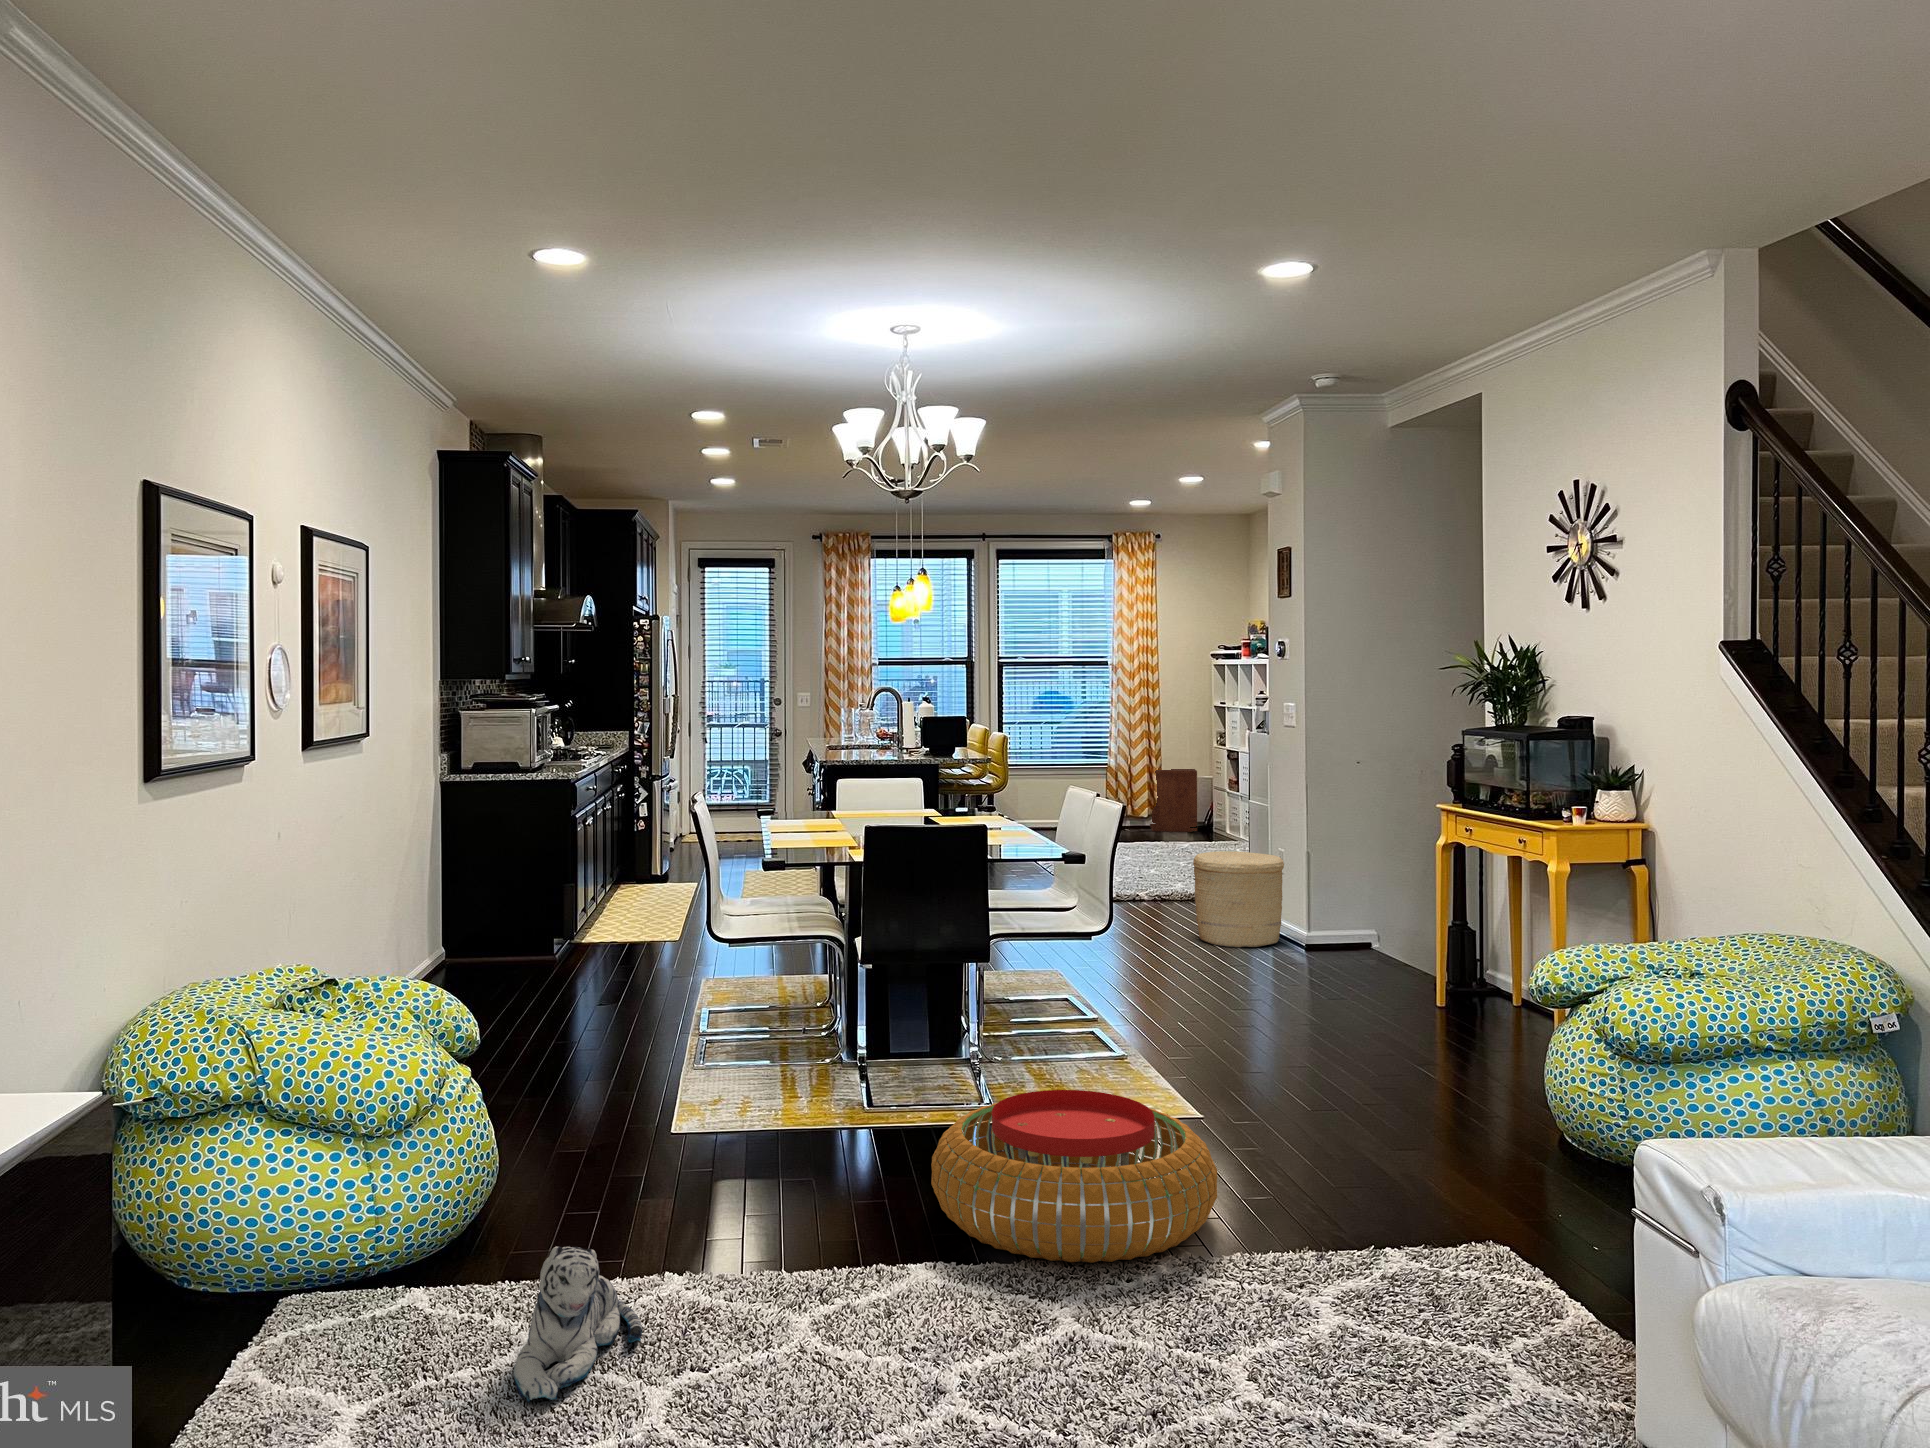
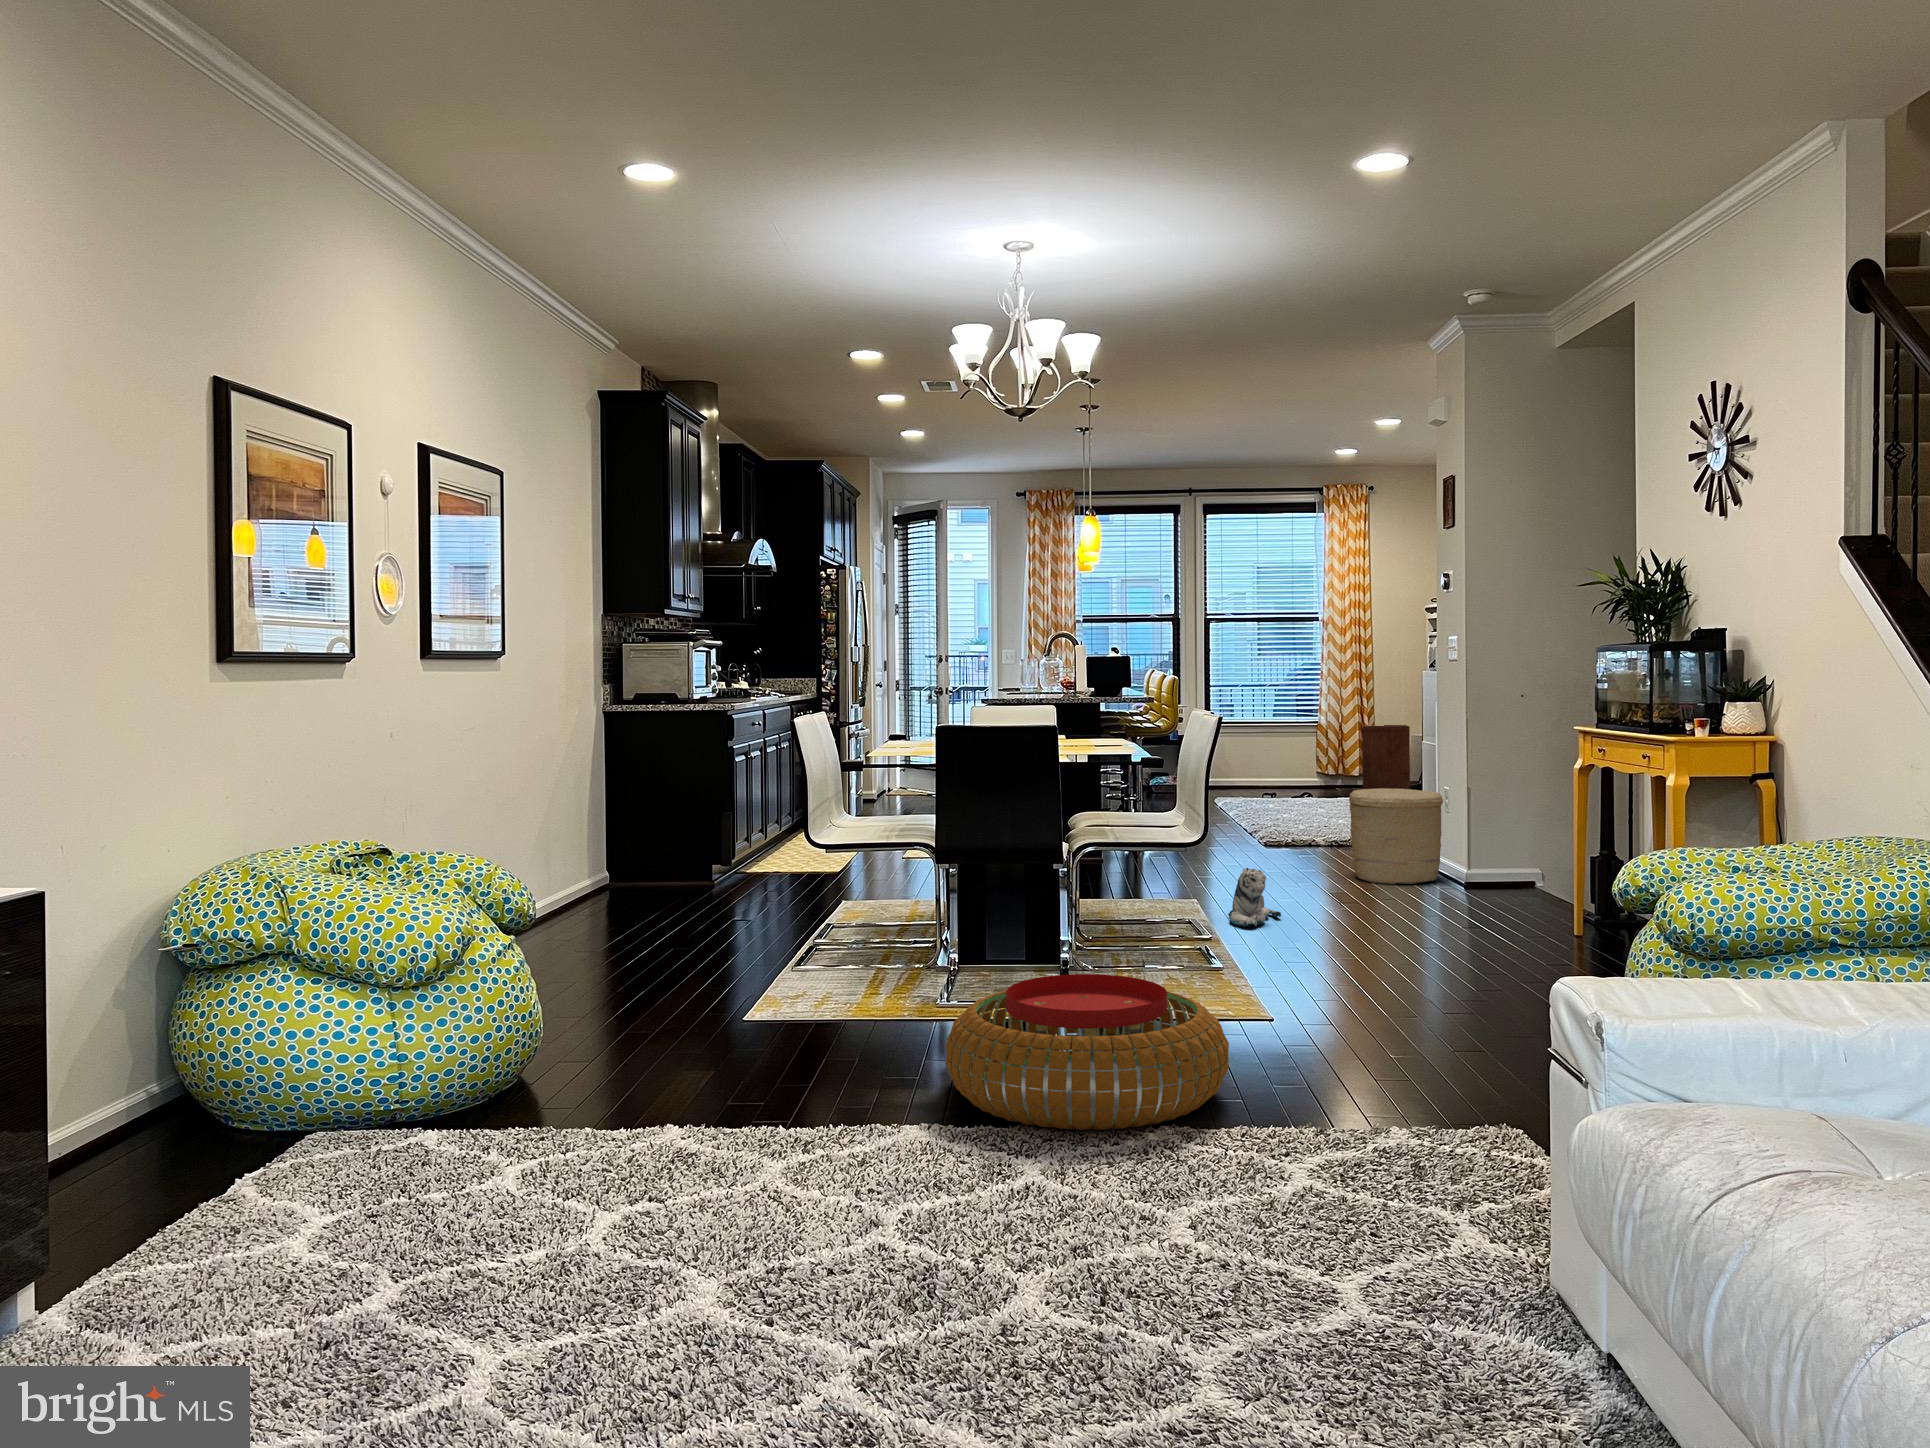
plush toy: present [514,1246,642,1403] -> present [1228,868,1281,927]

